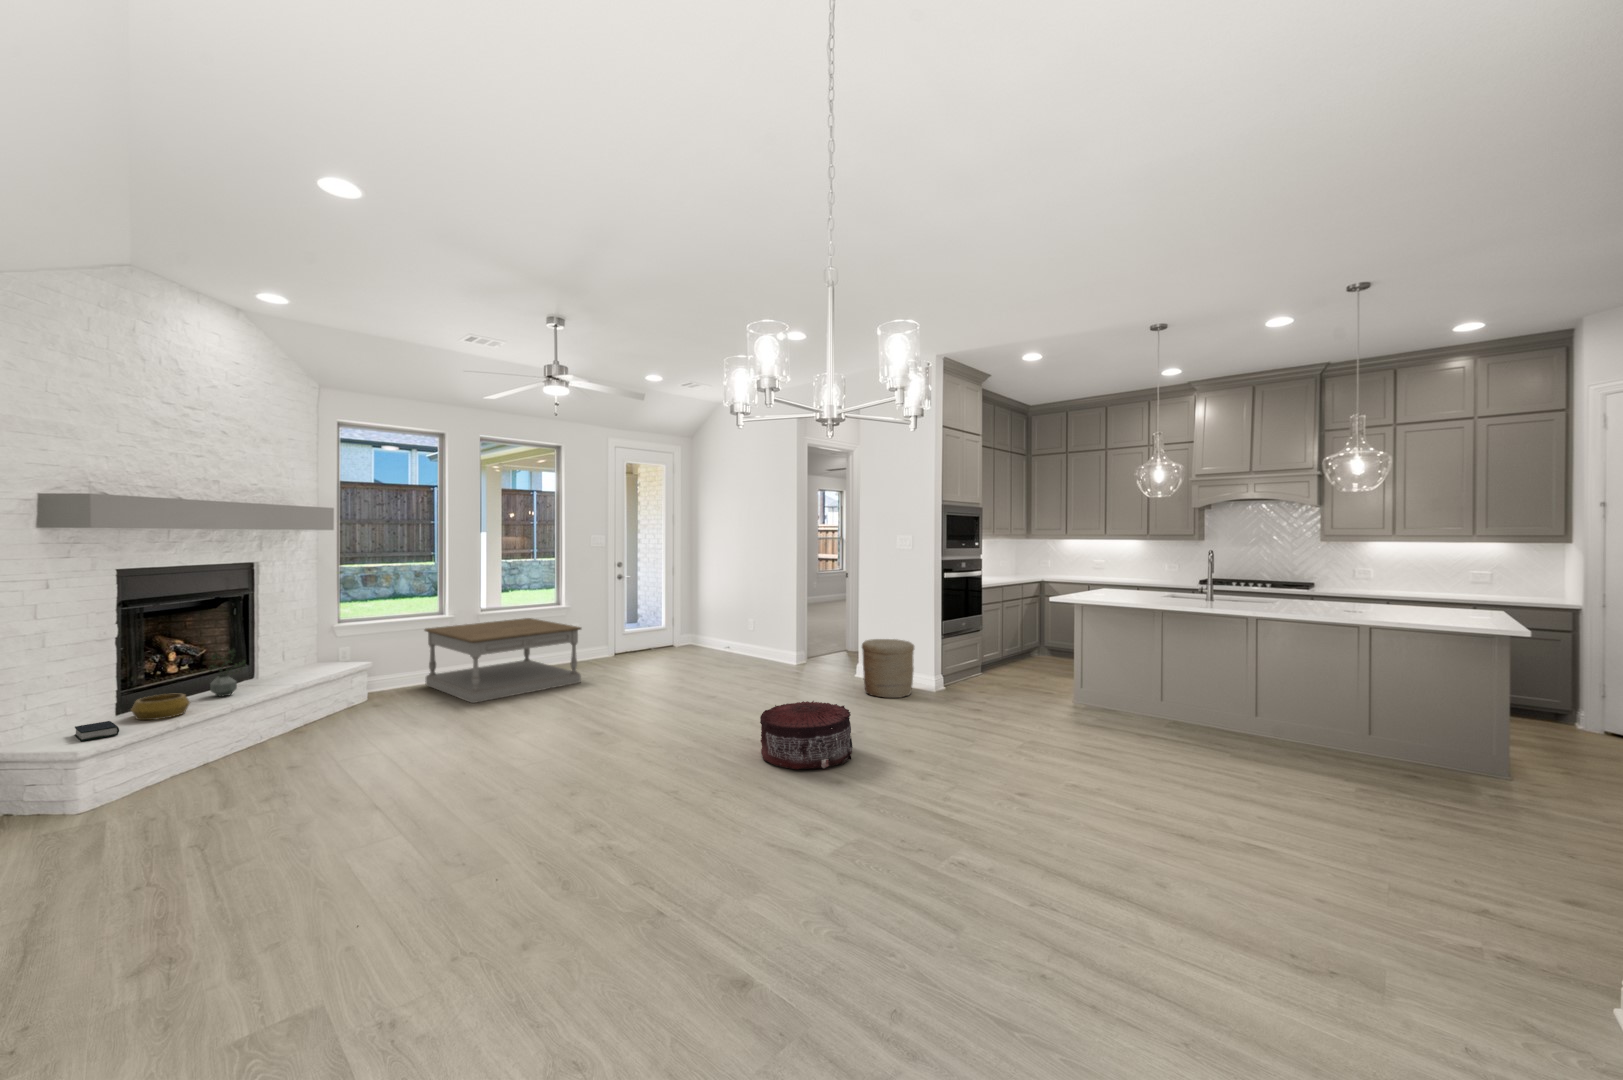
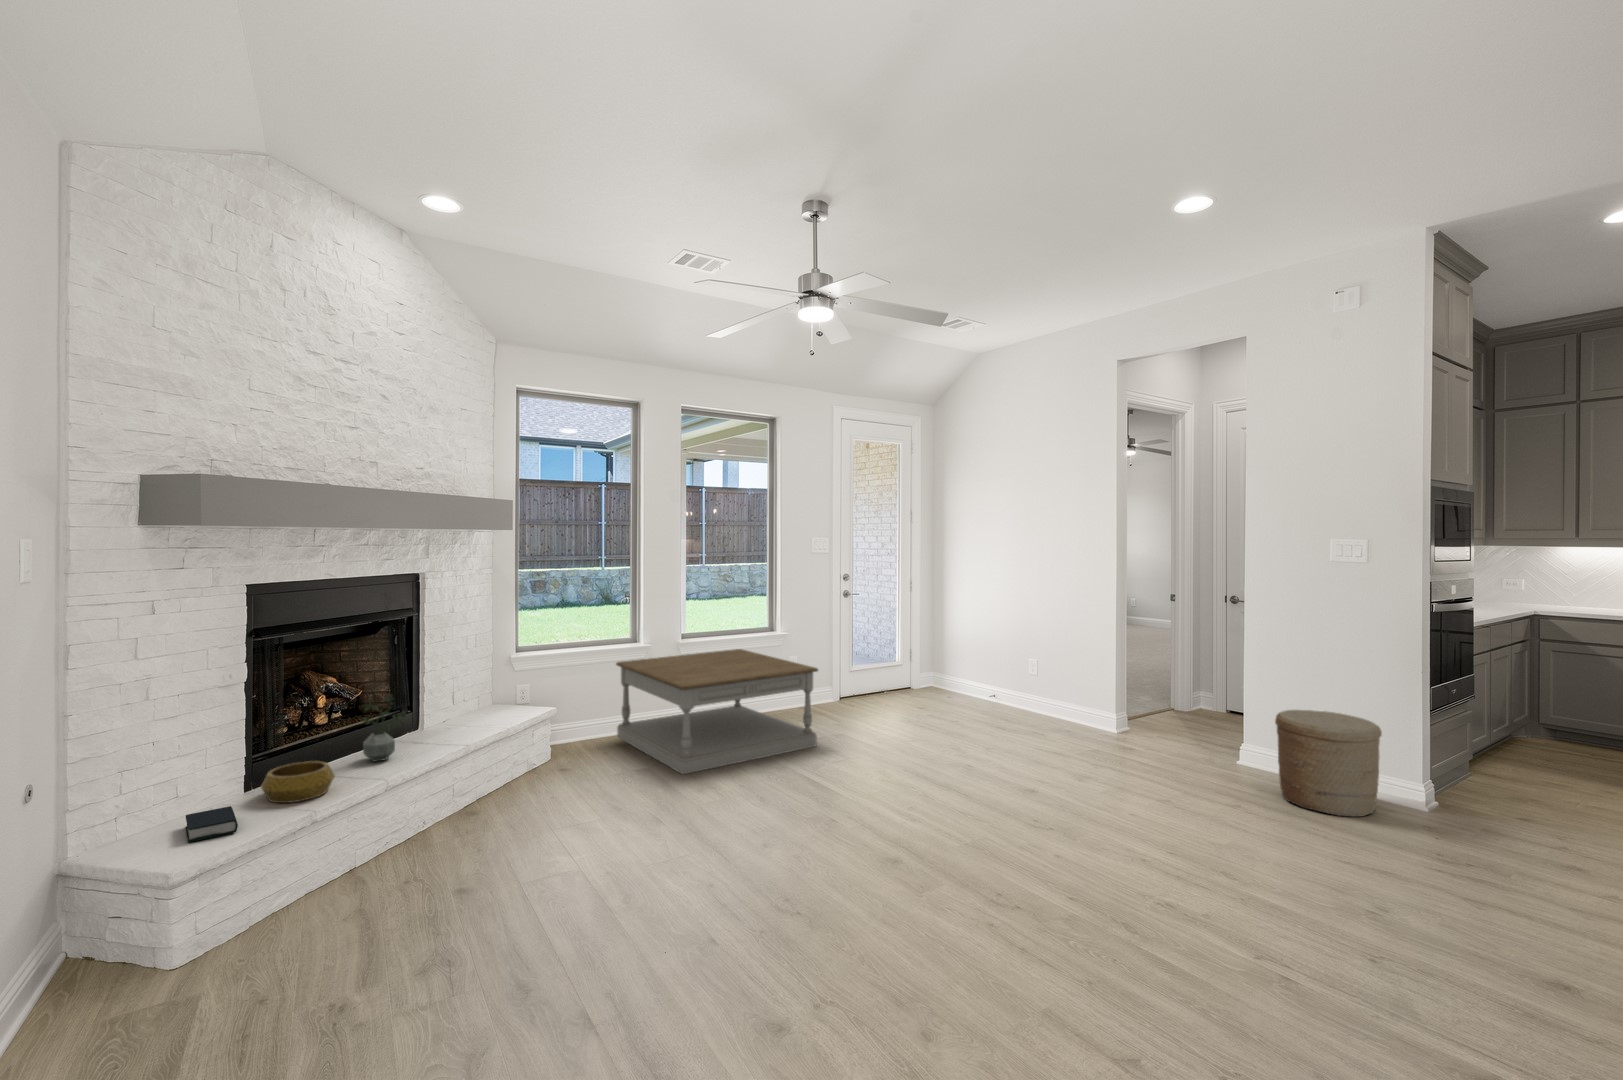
pouf: present [760,701,853,769] -> none [1201,842,1422,1007]

